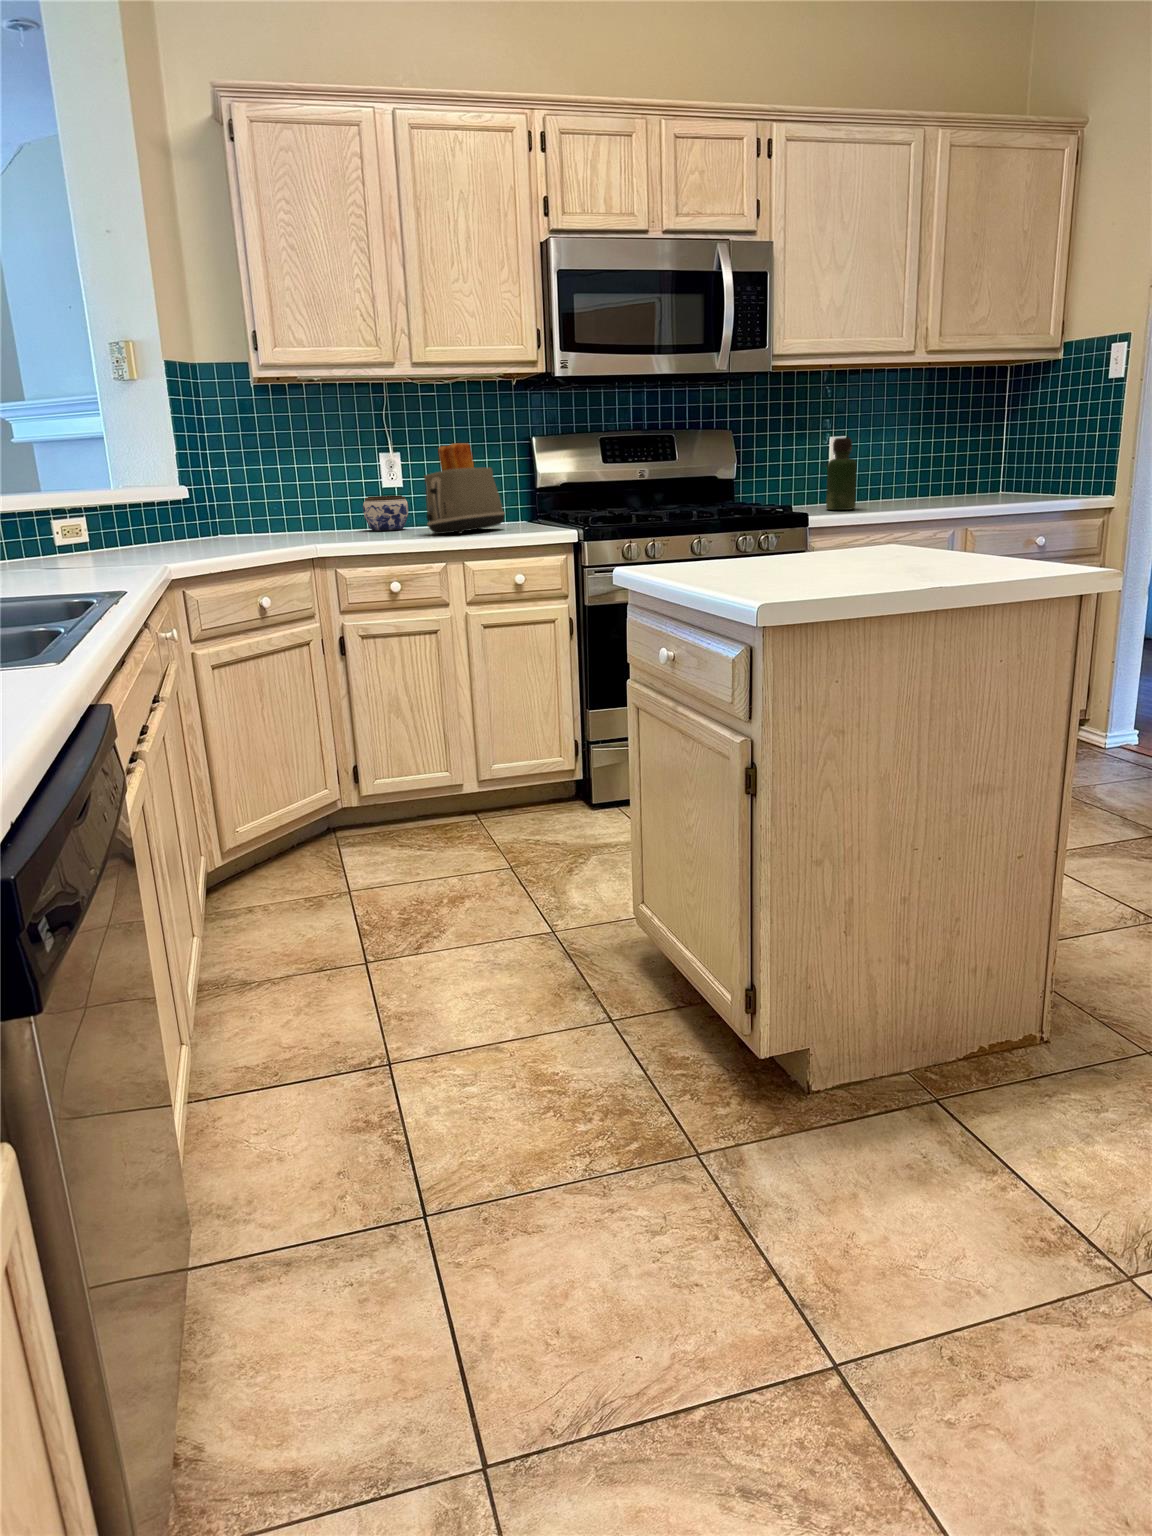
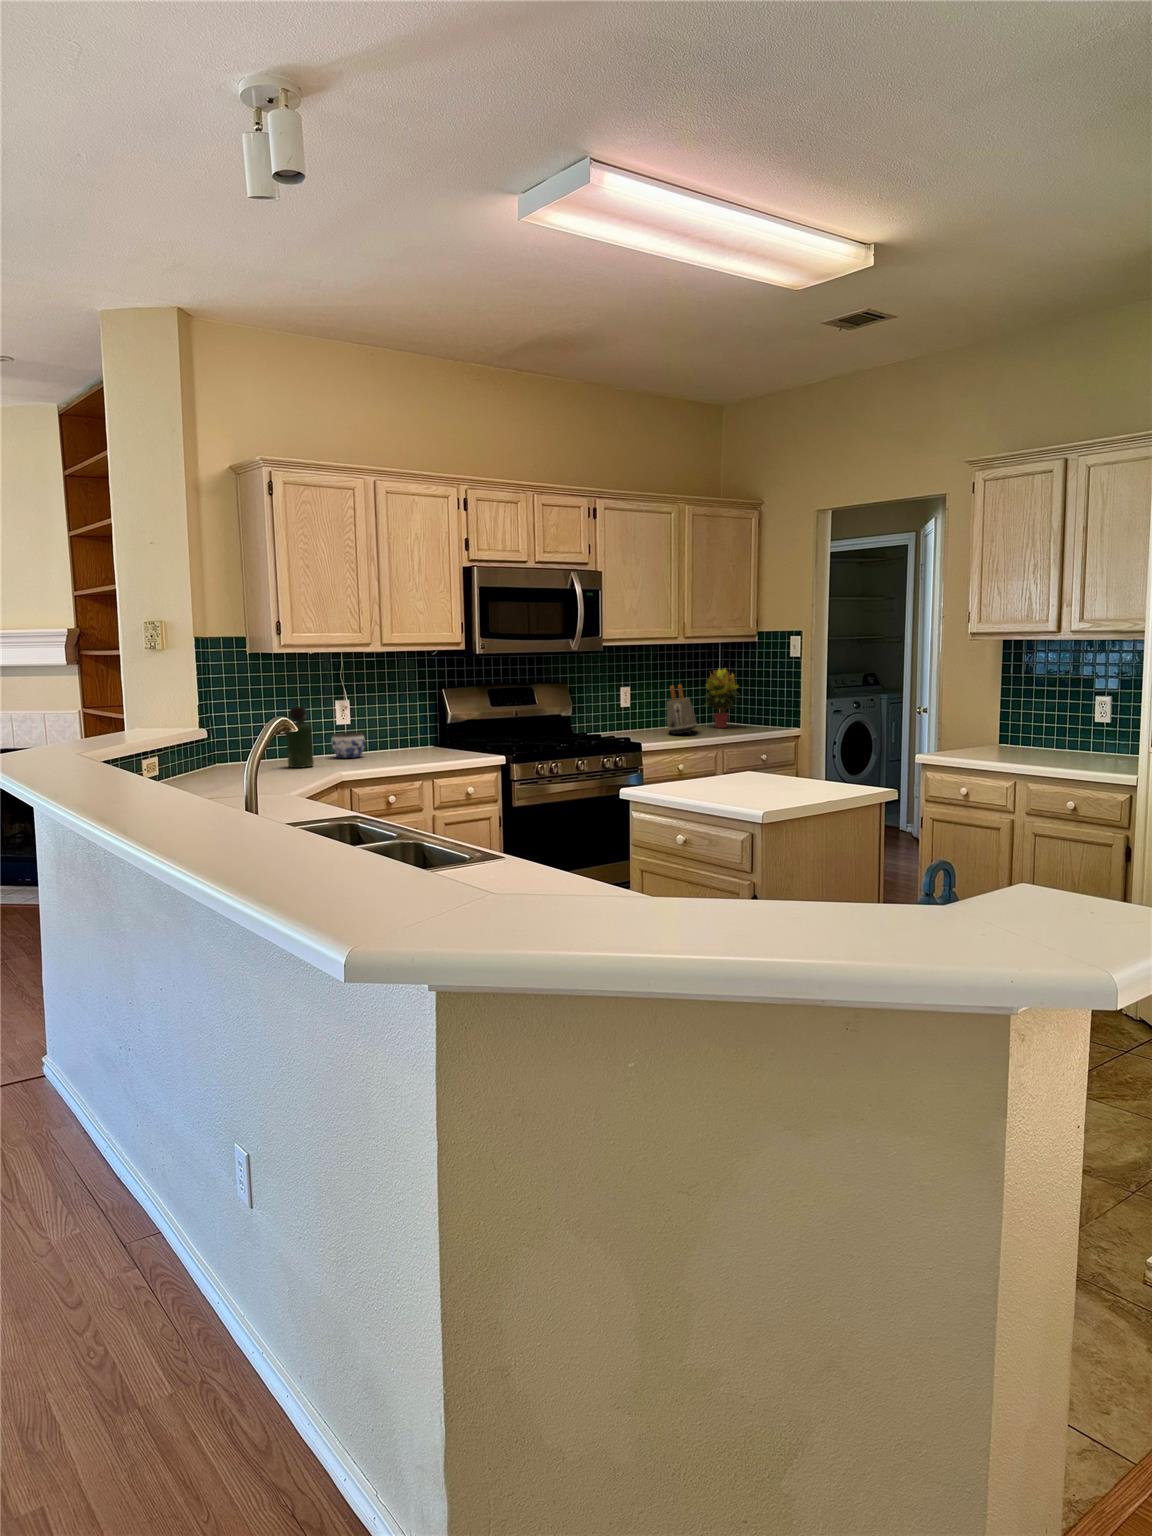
potted plant: none [961,402,1023,498] -> present [705,669,738,728]
bottle: present [826,437,857,510] -> present [286,707,314,768]
toaster: present [424,443,505,534] -> present [667,685,697,734]

